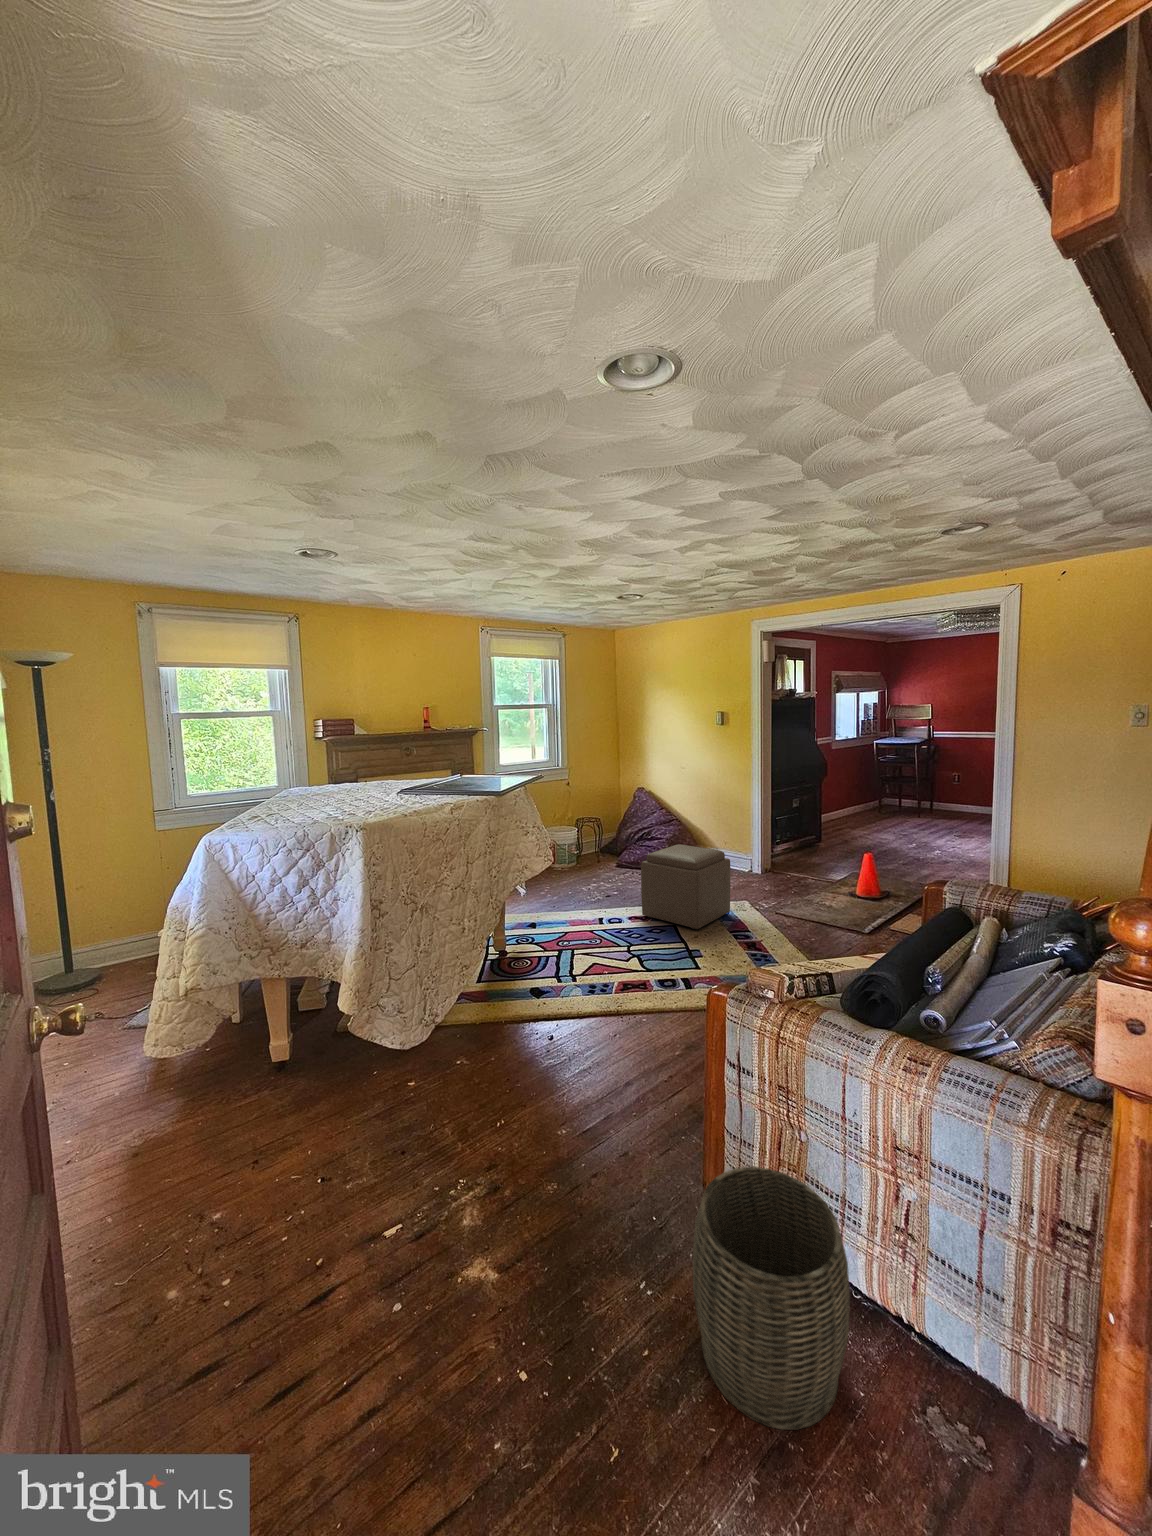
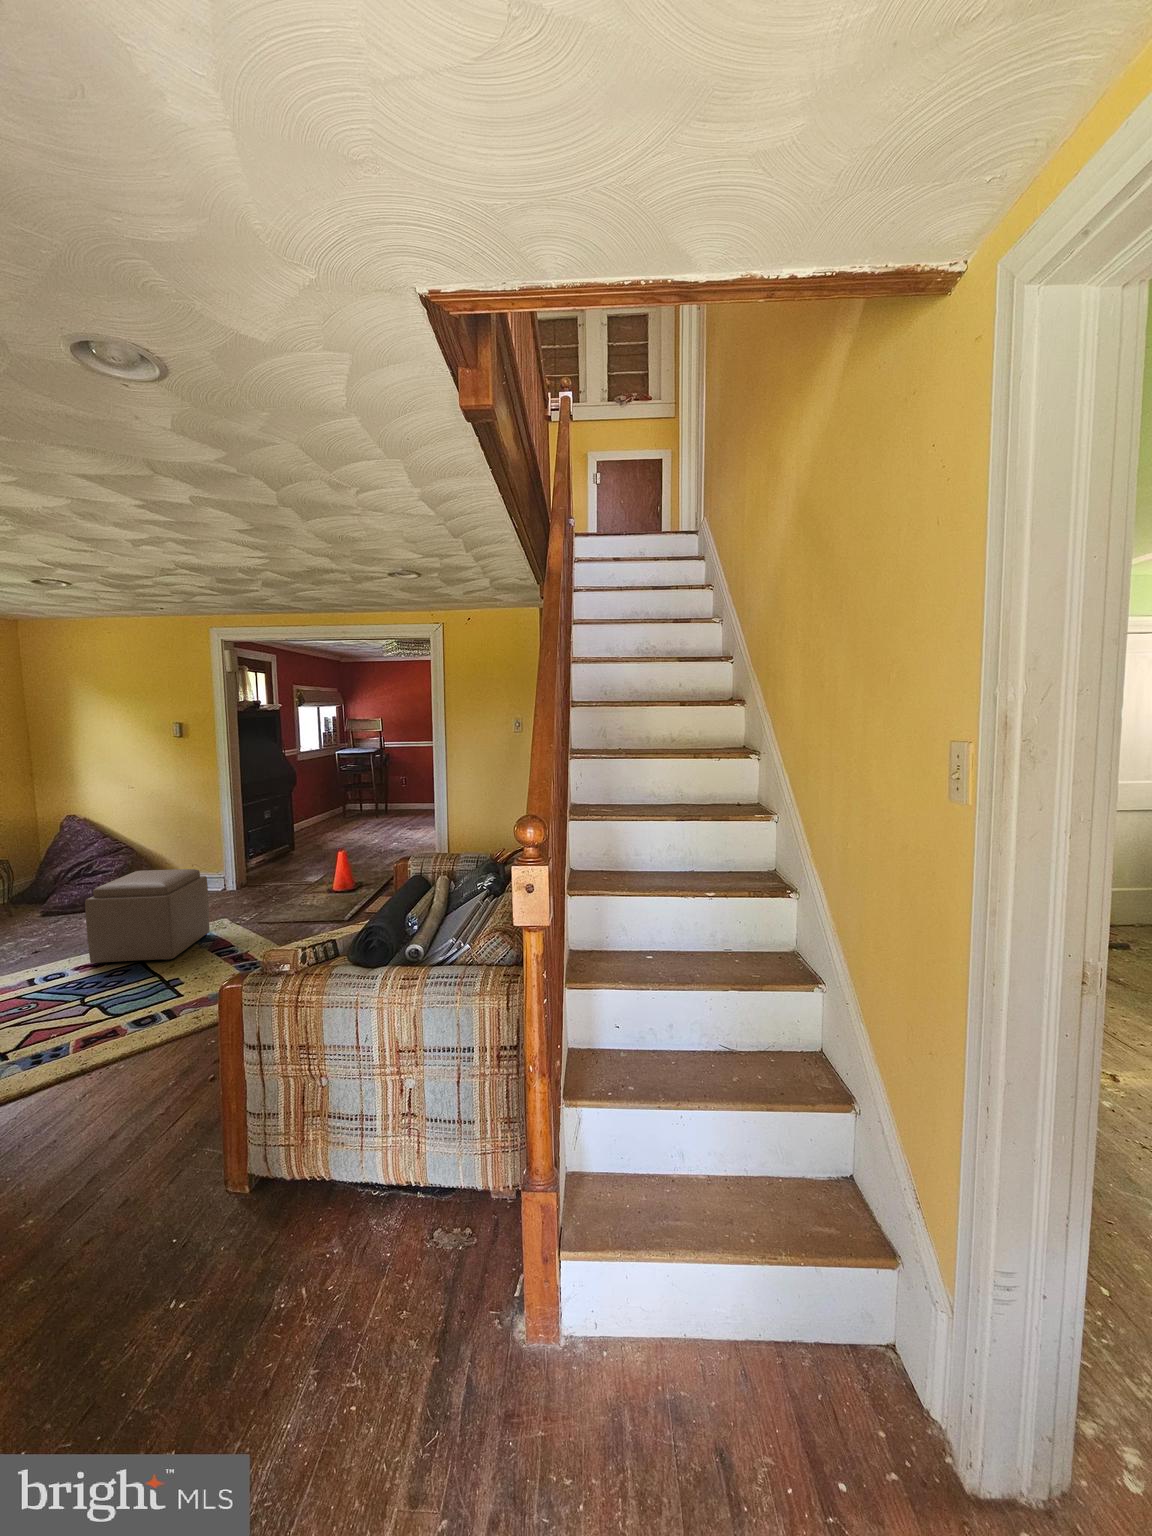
woven basket: present [693,1167,850,1430] -> none [234,1115,376,1329]

